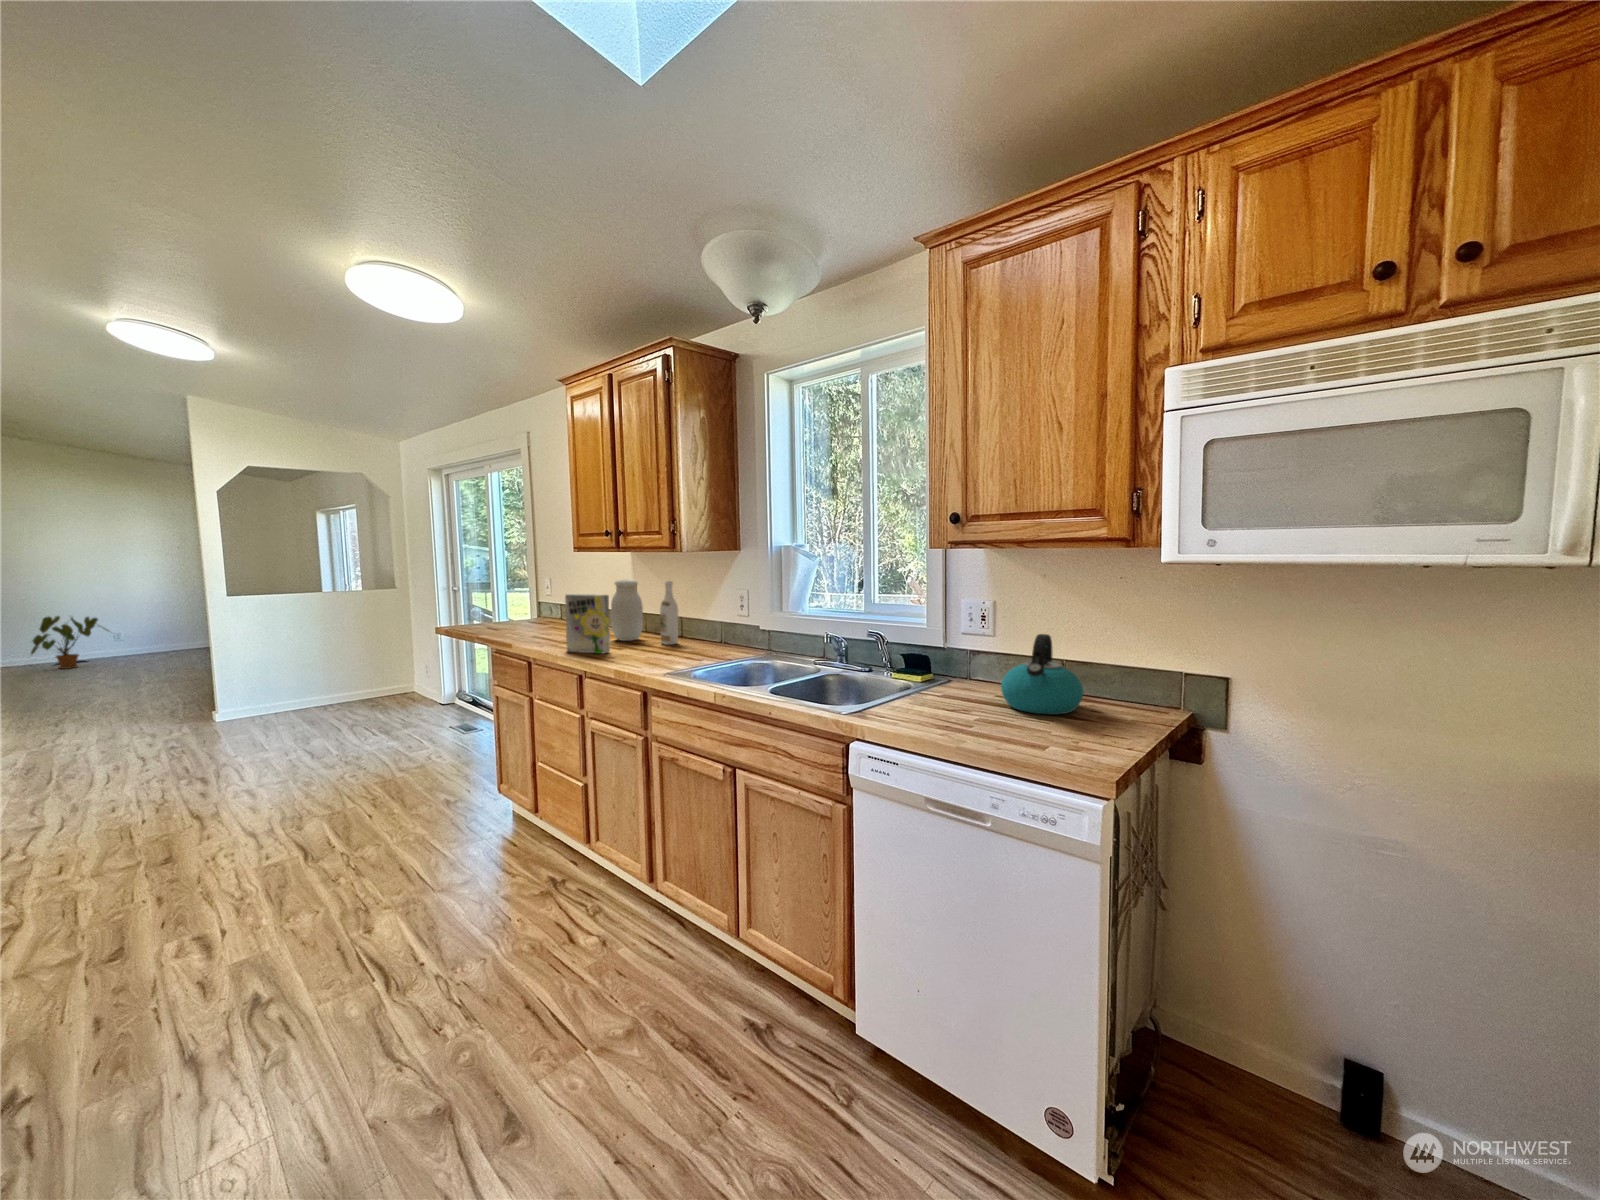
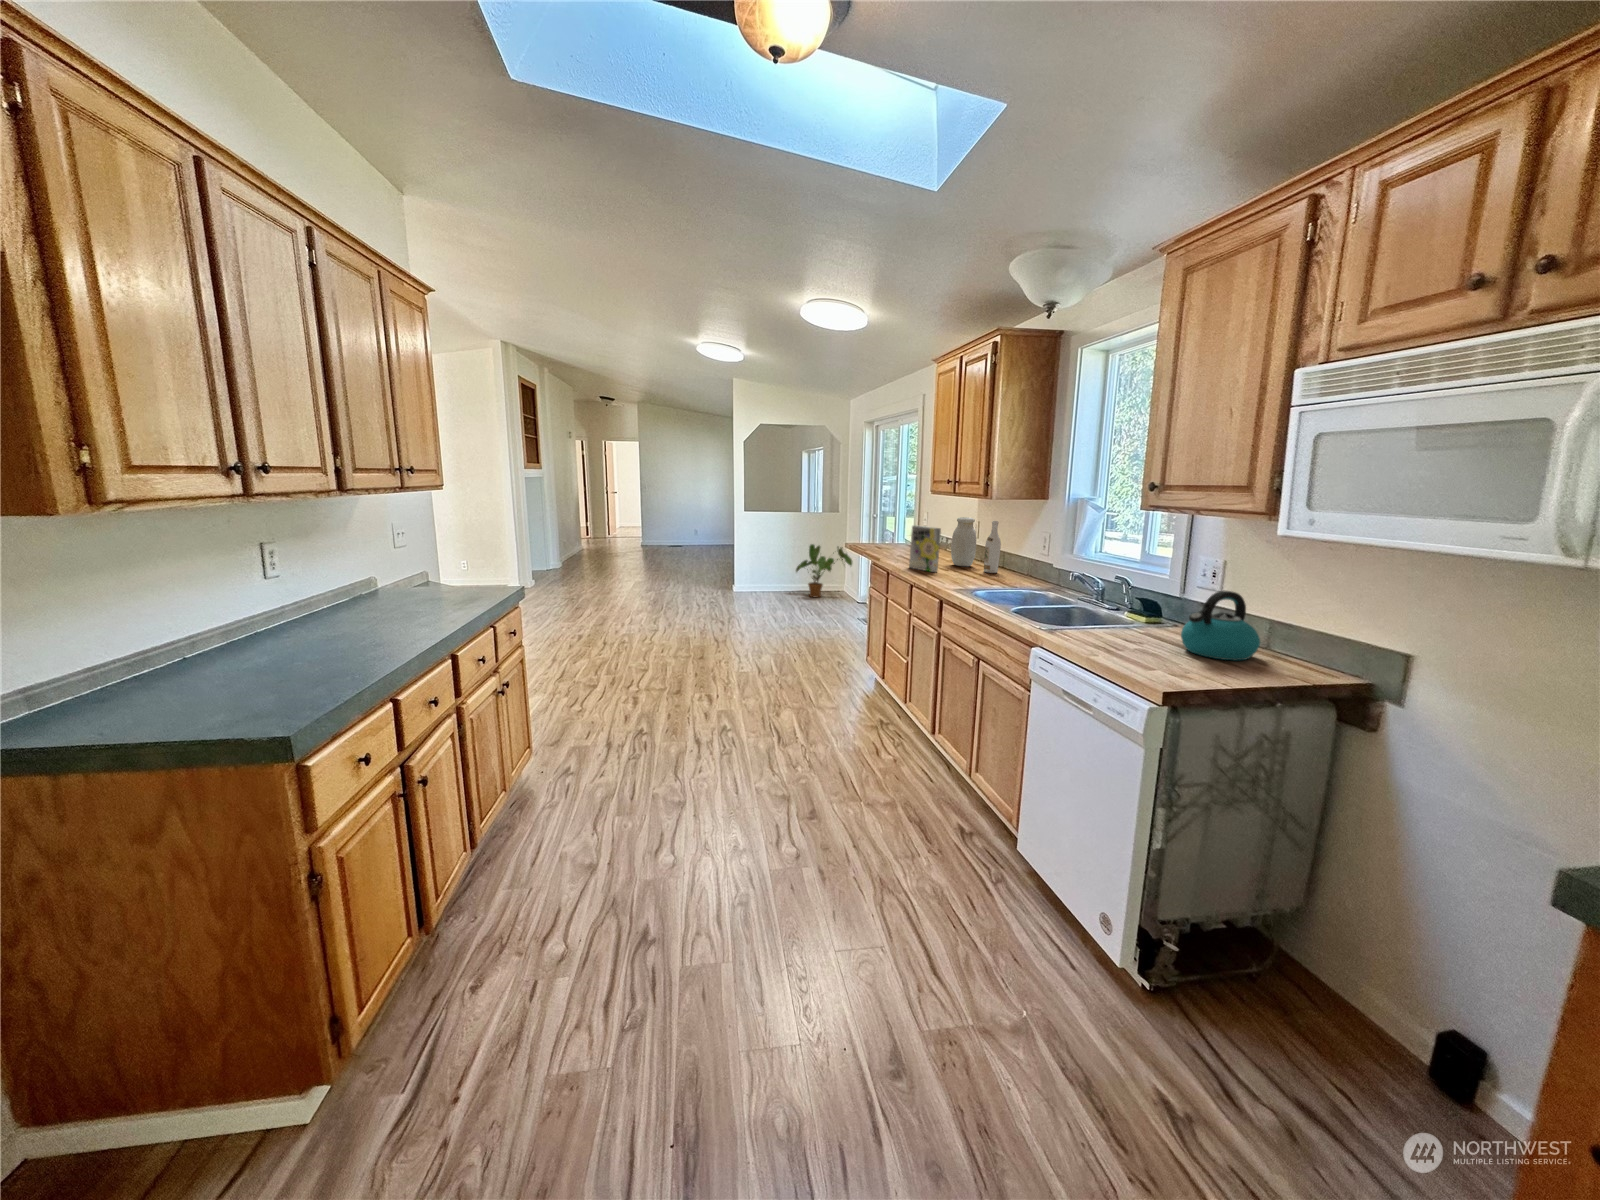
house plant: present [31,616,108,669] -> present [796,544,852,598]

